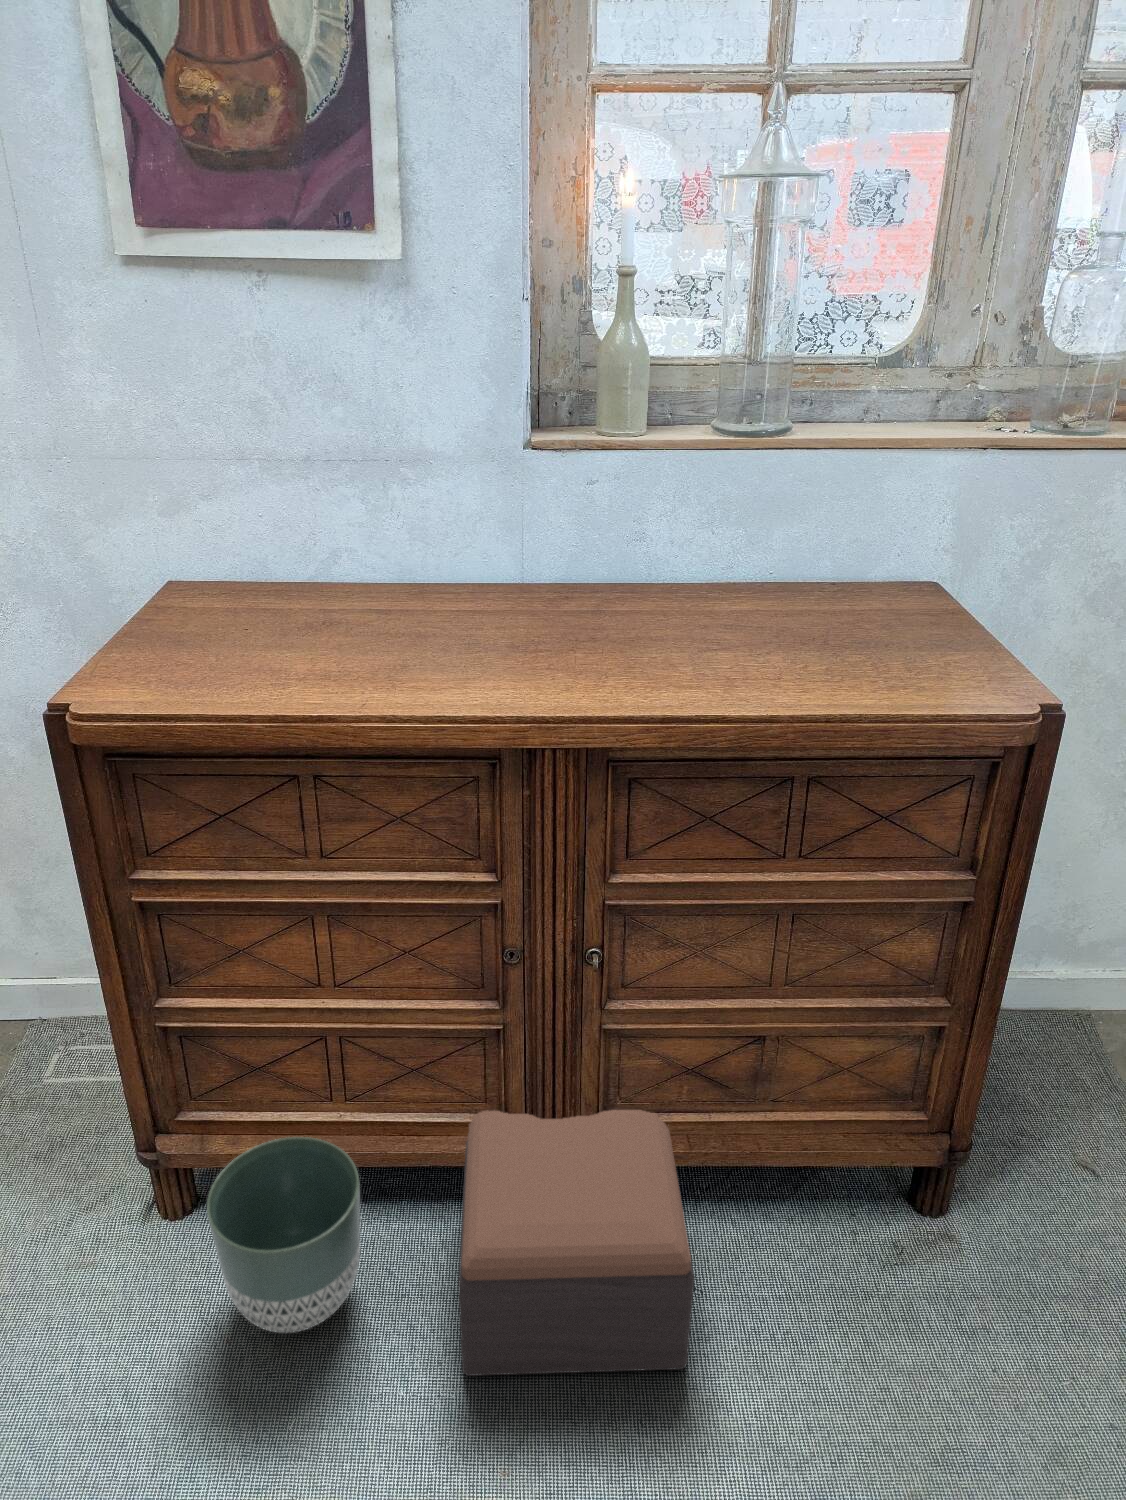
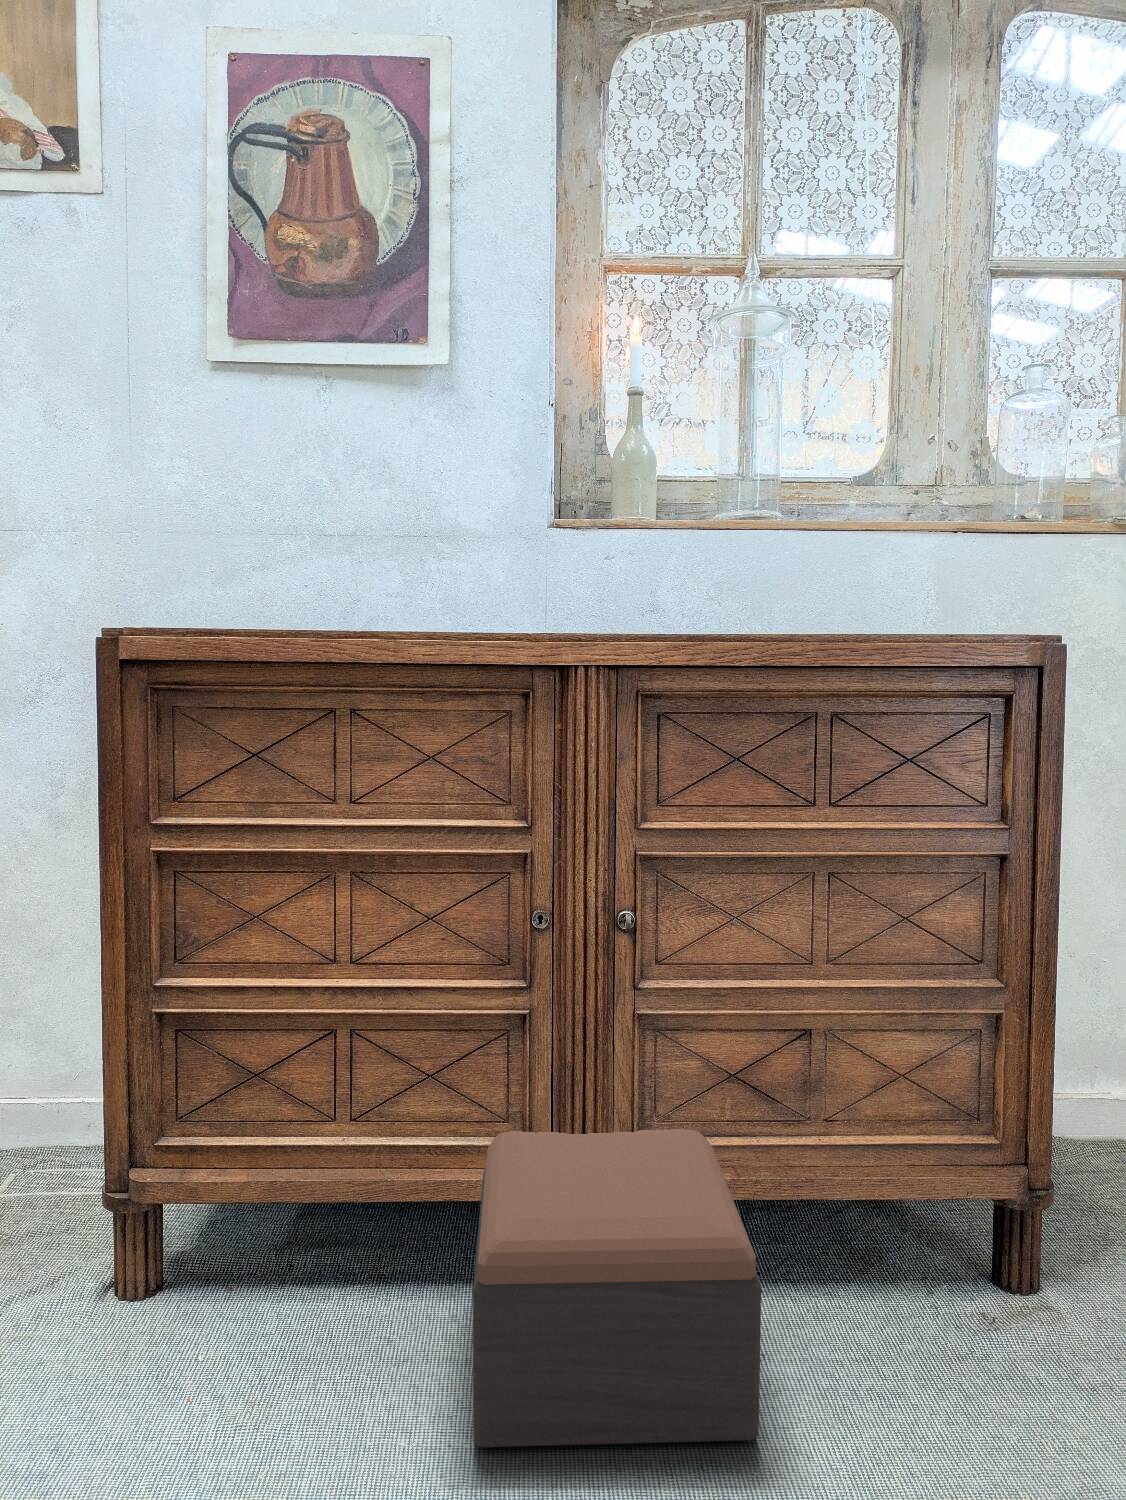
planter: present [207,1137,360,1333] -> none [177,1154,359,1397]

